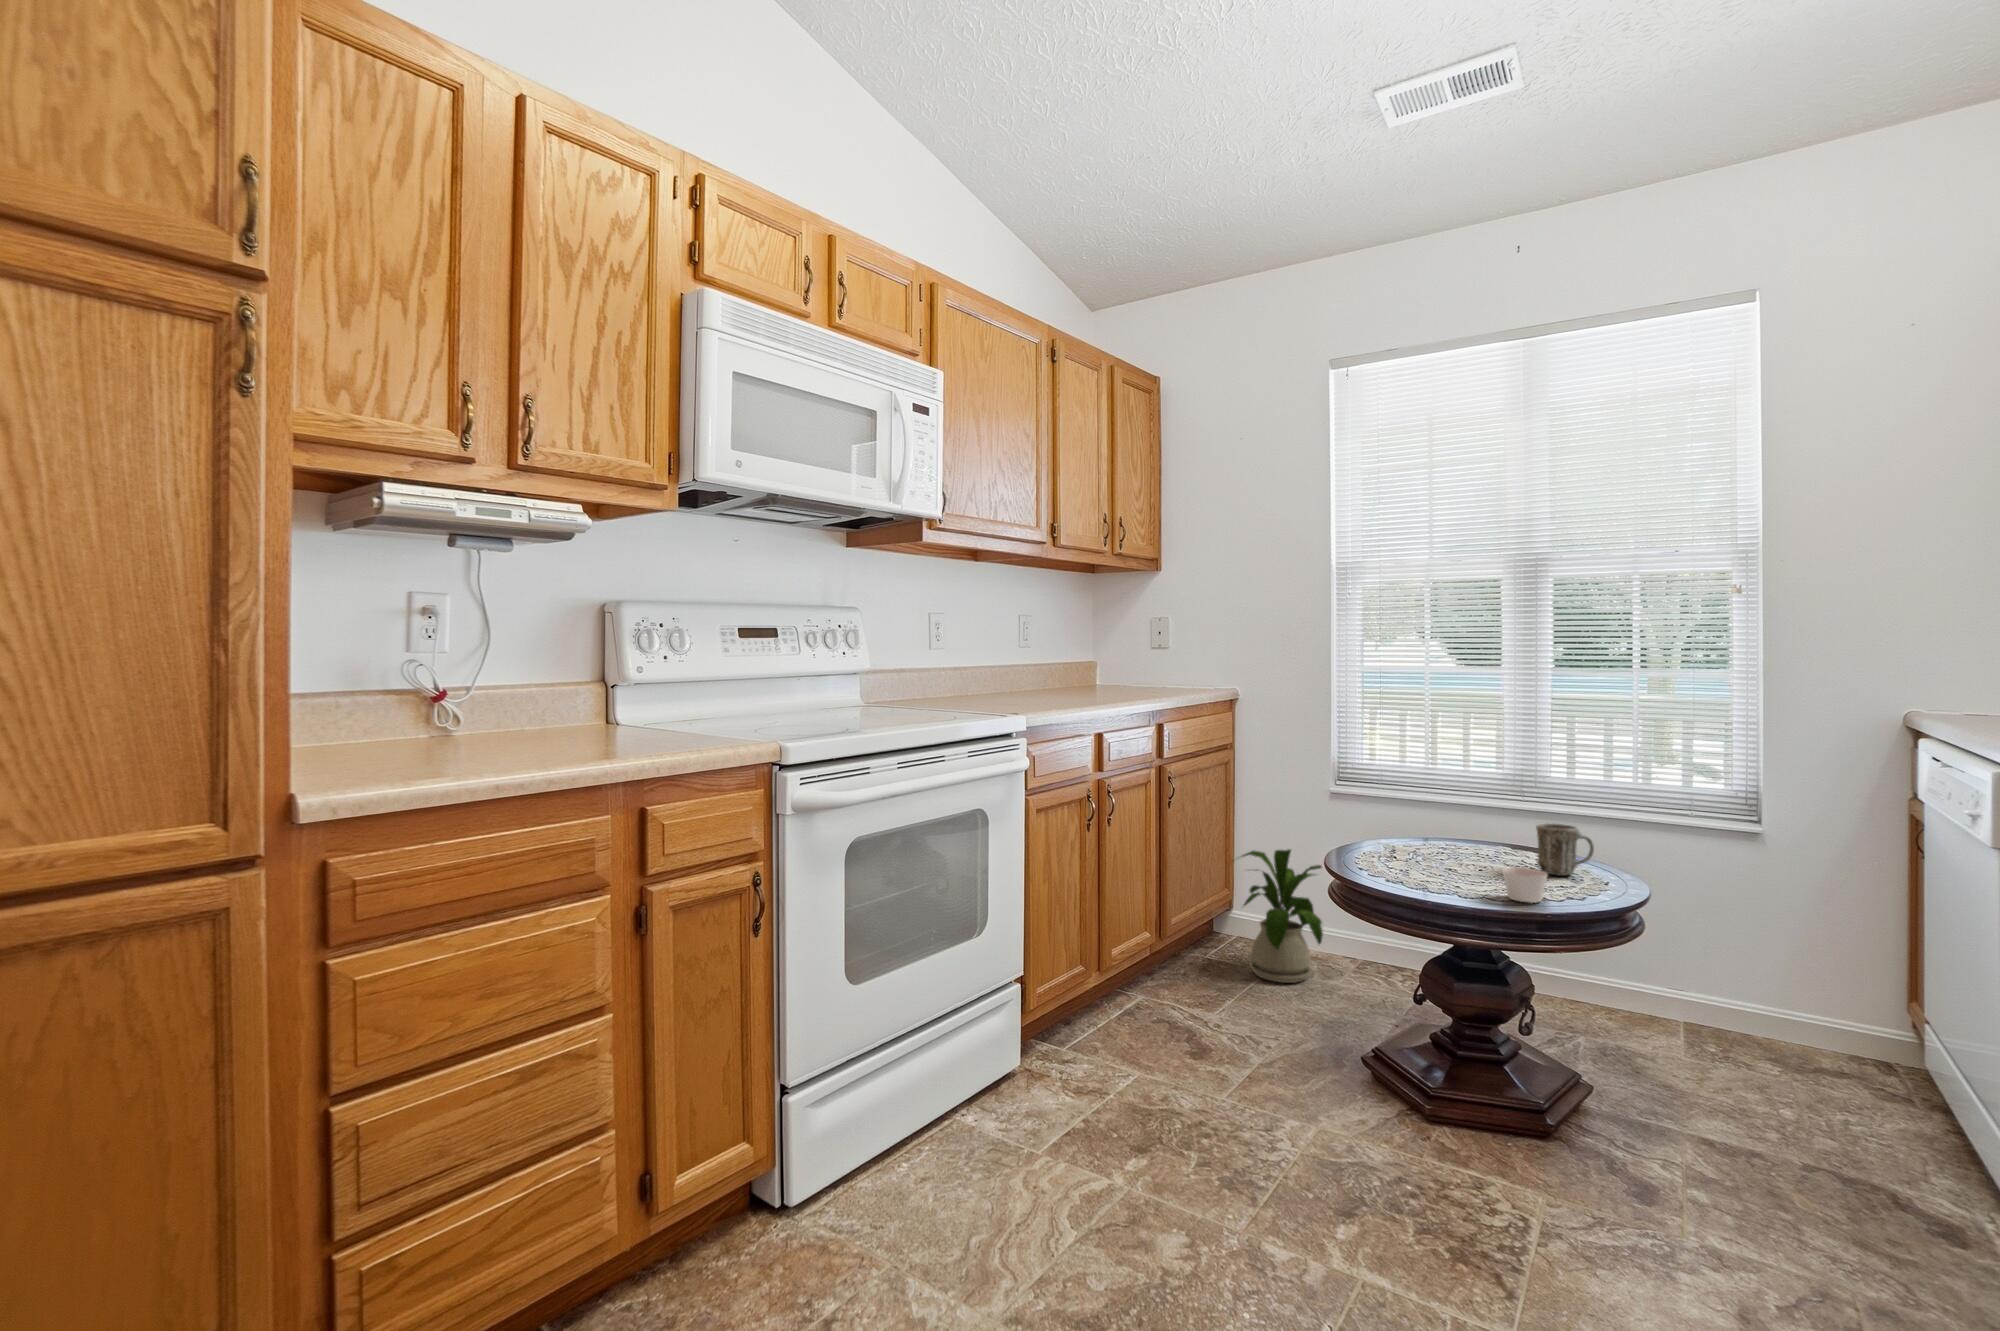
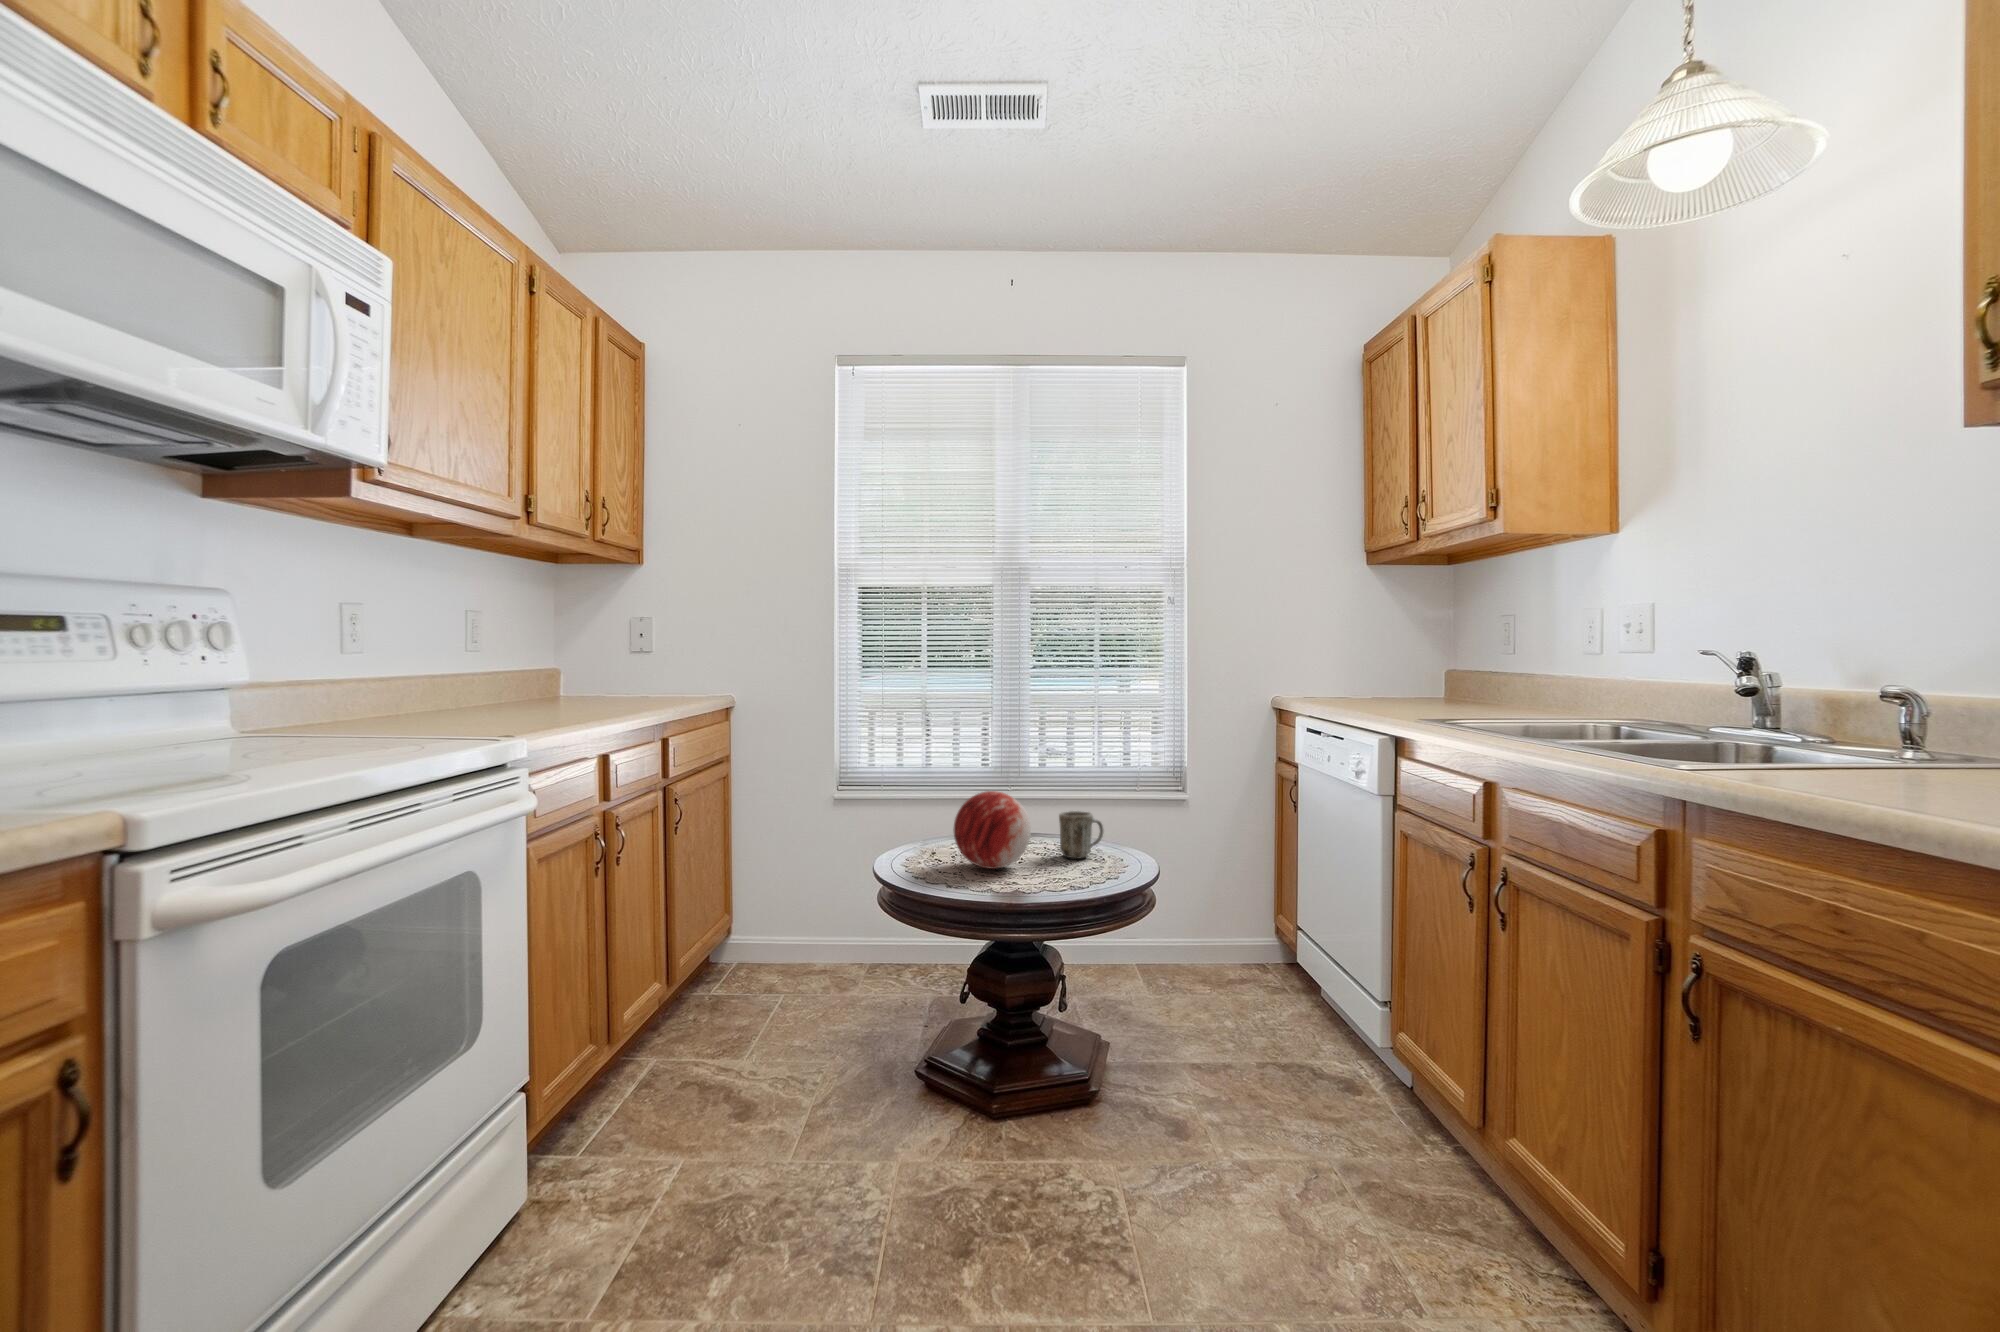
decorative orb: none [1405,793,1493,872] -> present [953,791,1031,869]
house plant: present [1232,849,1323,983] -> none [739,865,869,1011]
candle: present [1503,867,1548,903] -> none [1053,856,1090,888]

